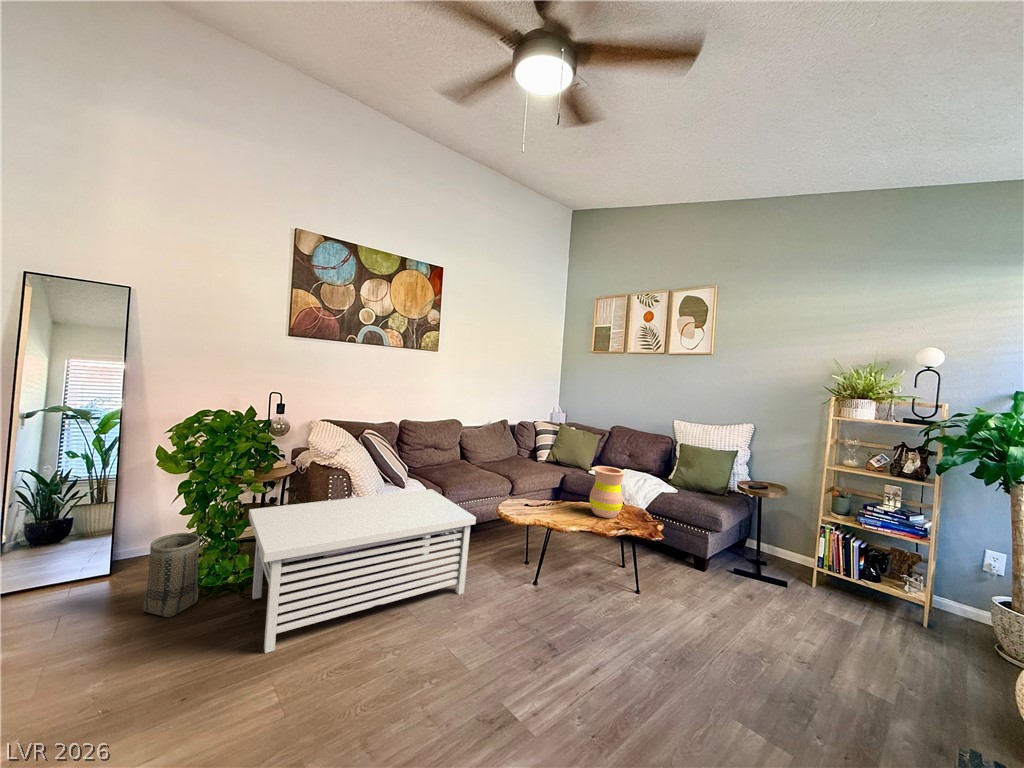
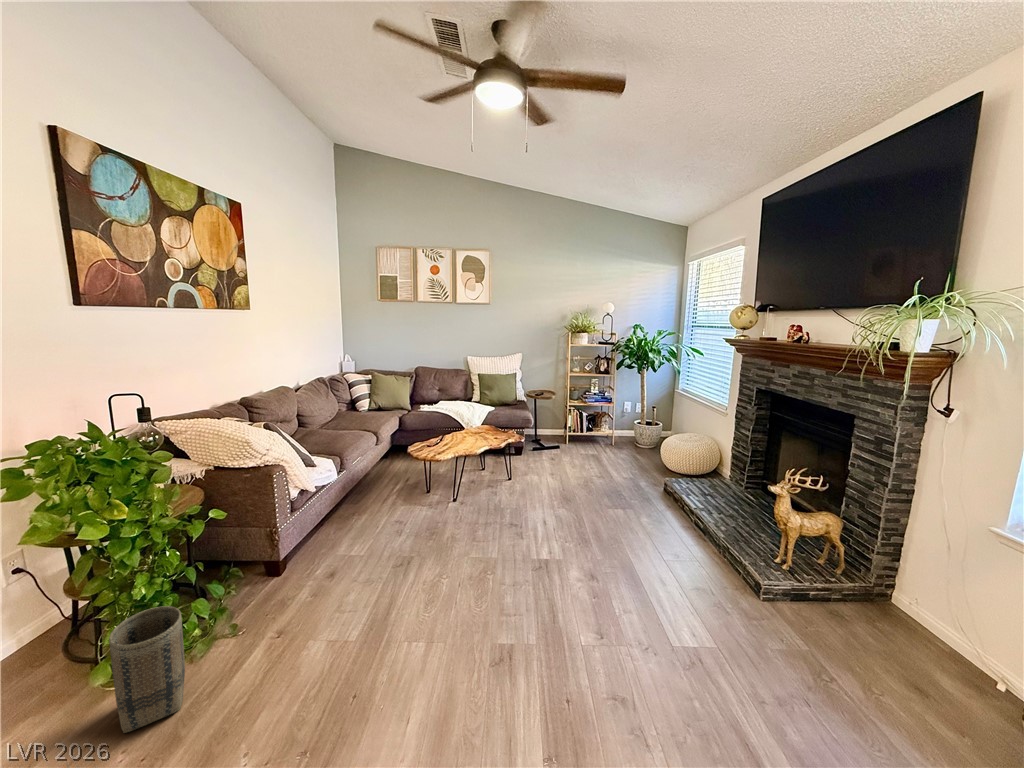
vase: present [590,466,626,518] -> none [470,401,495,438]
storage bench: present [249,489,476,653] -> none [227,460,427,649]

